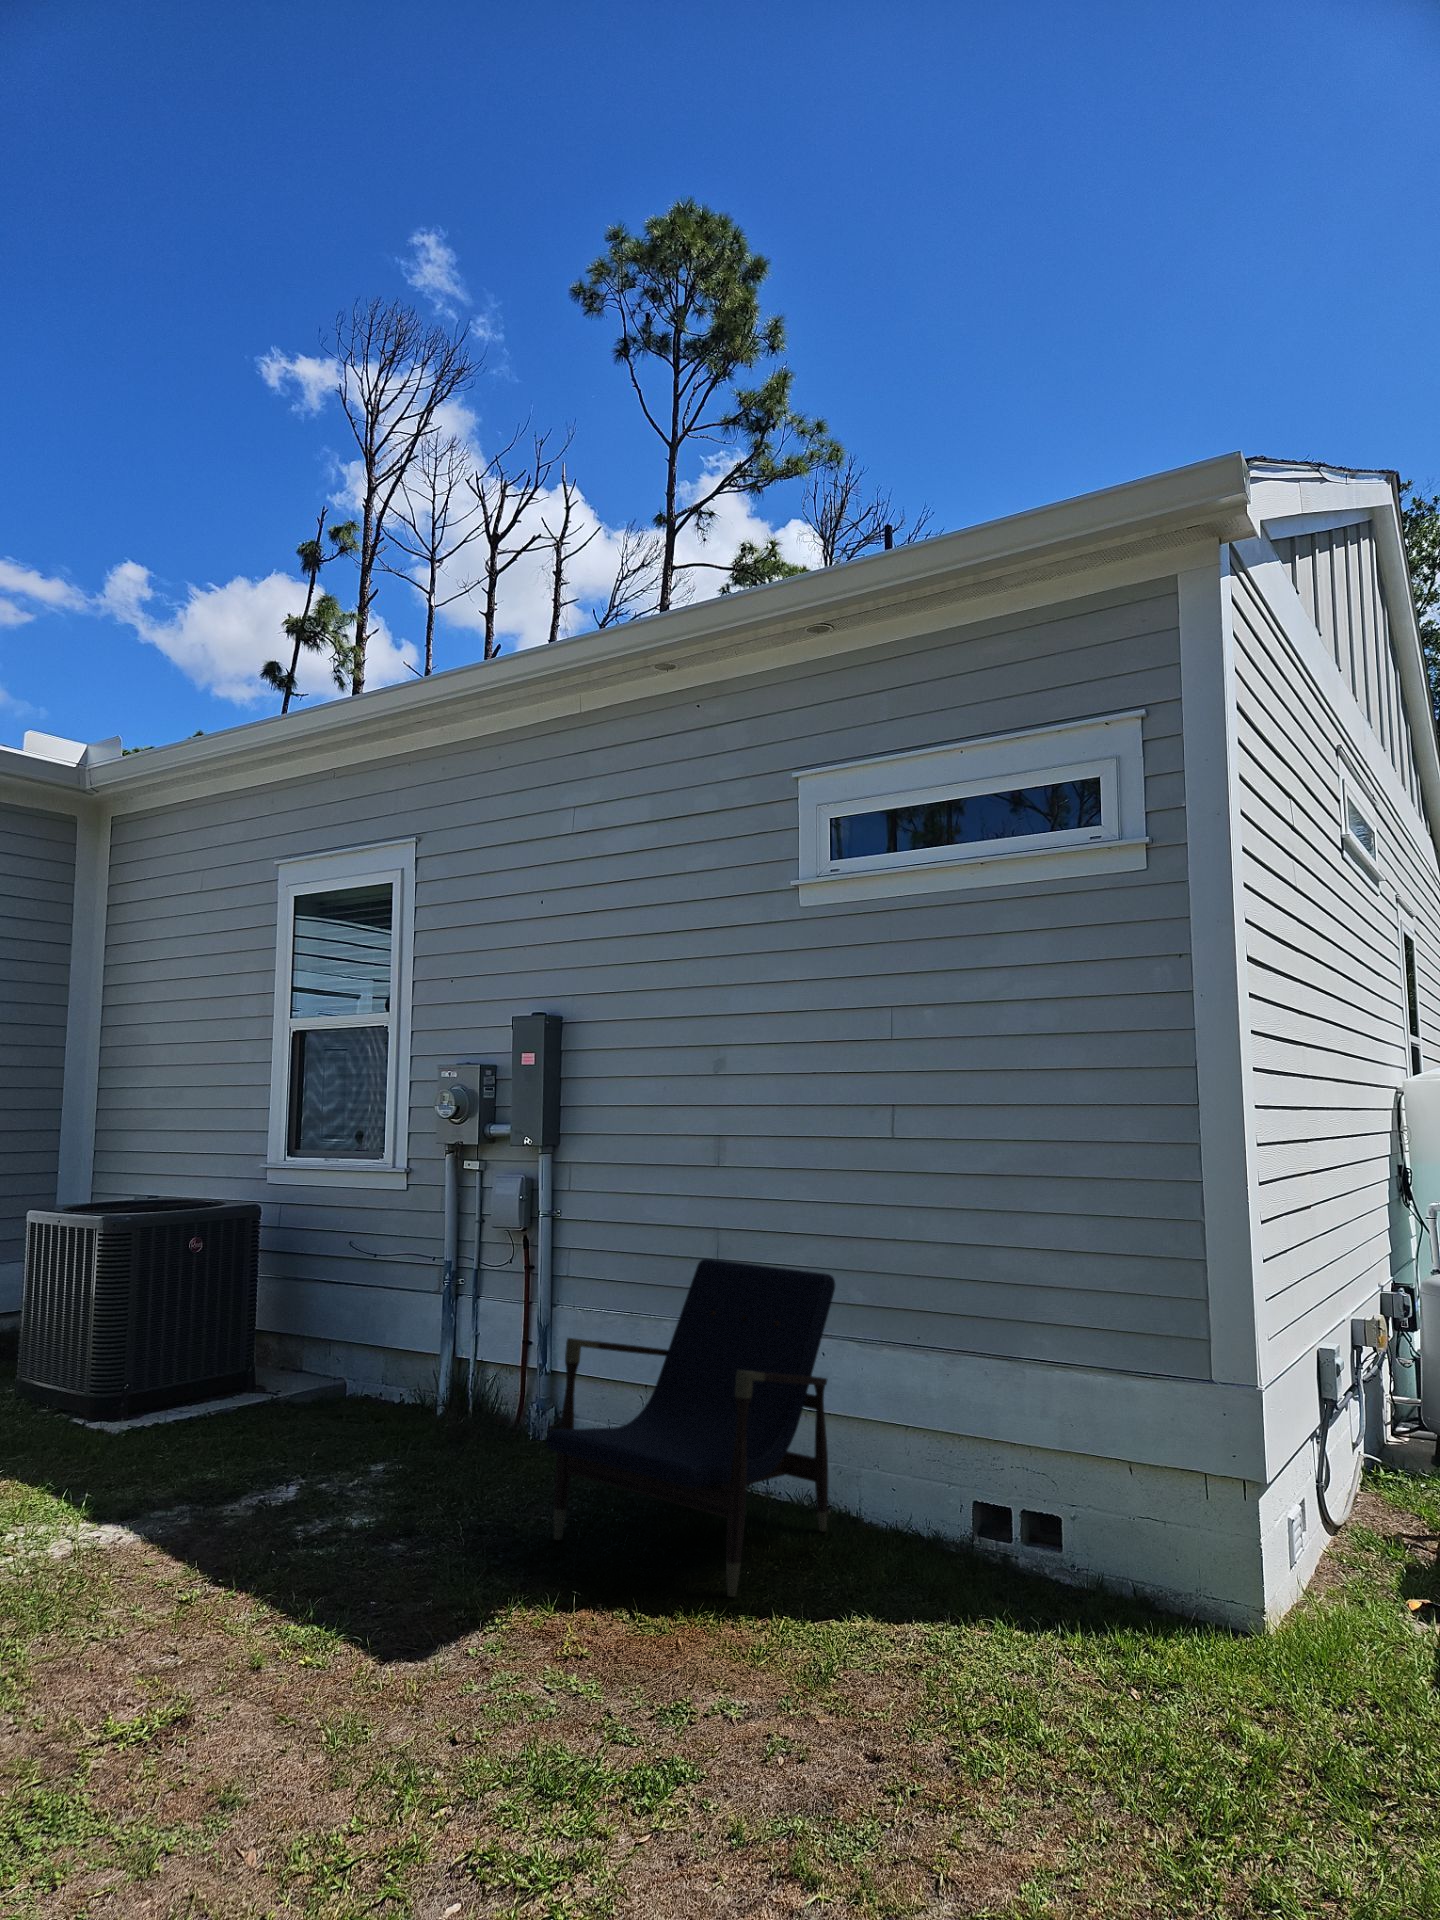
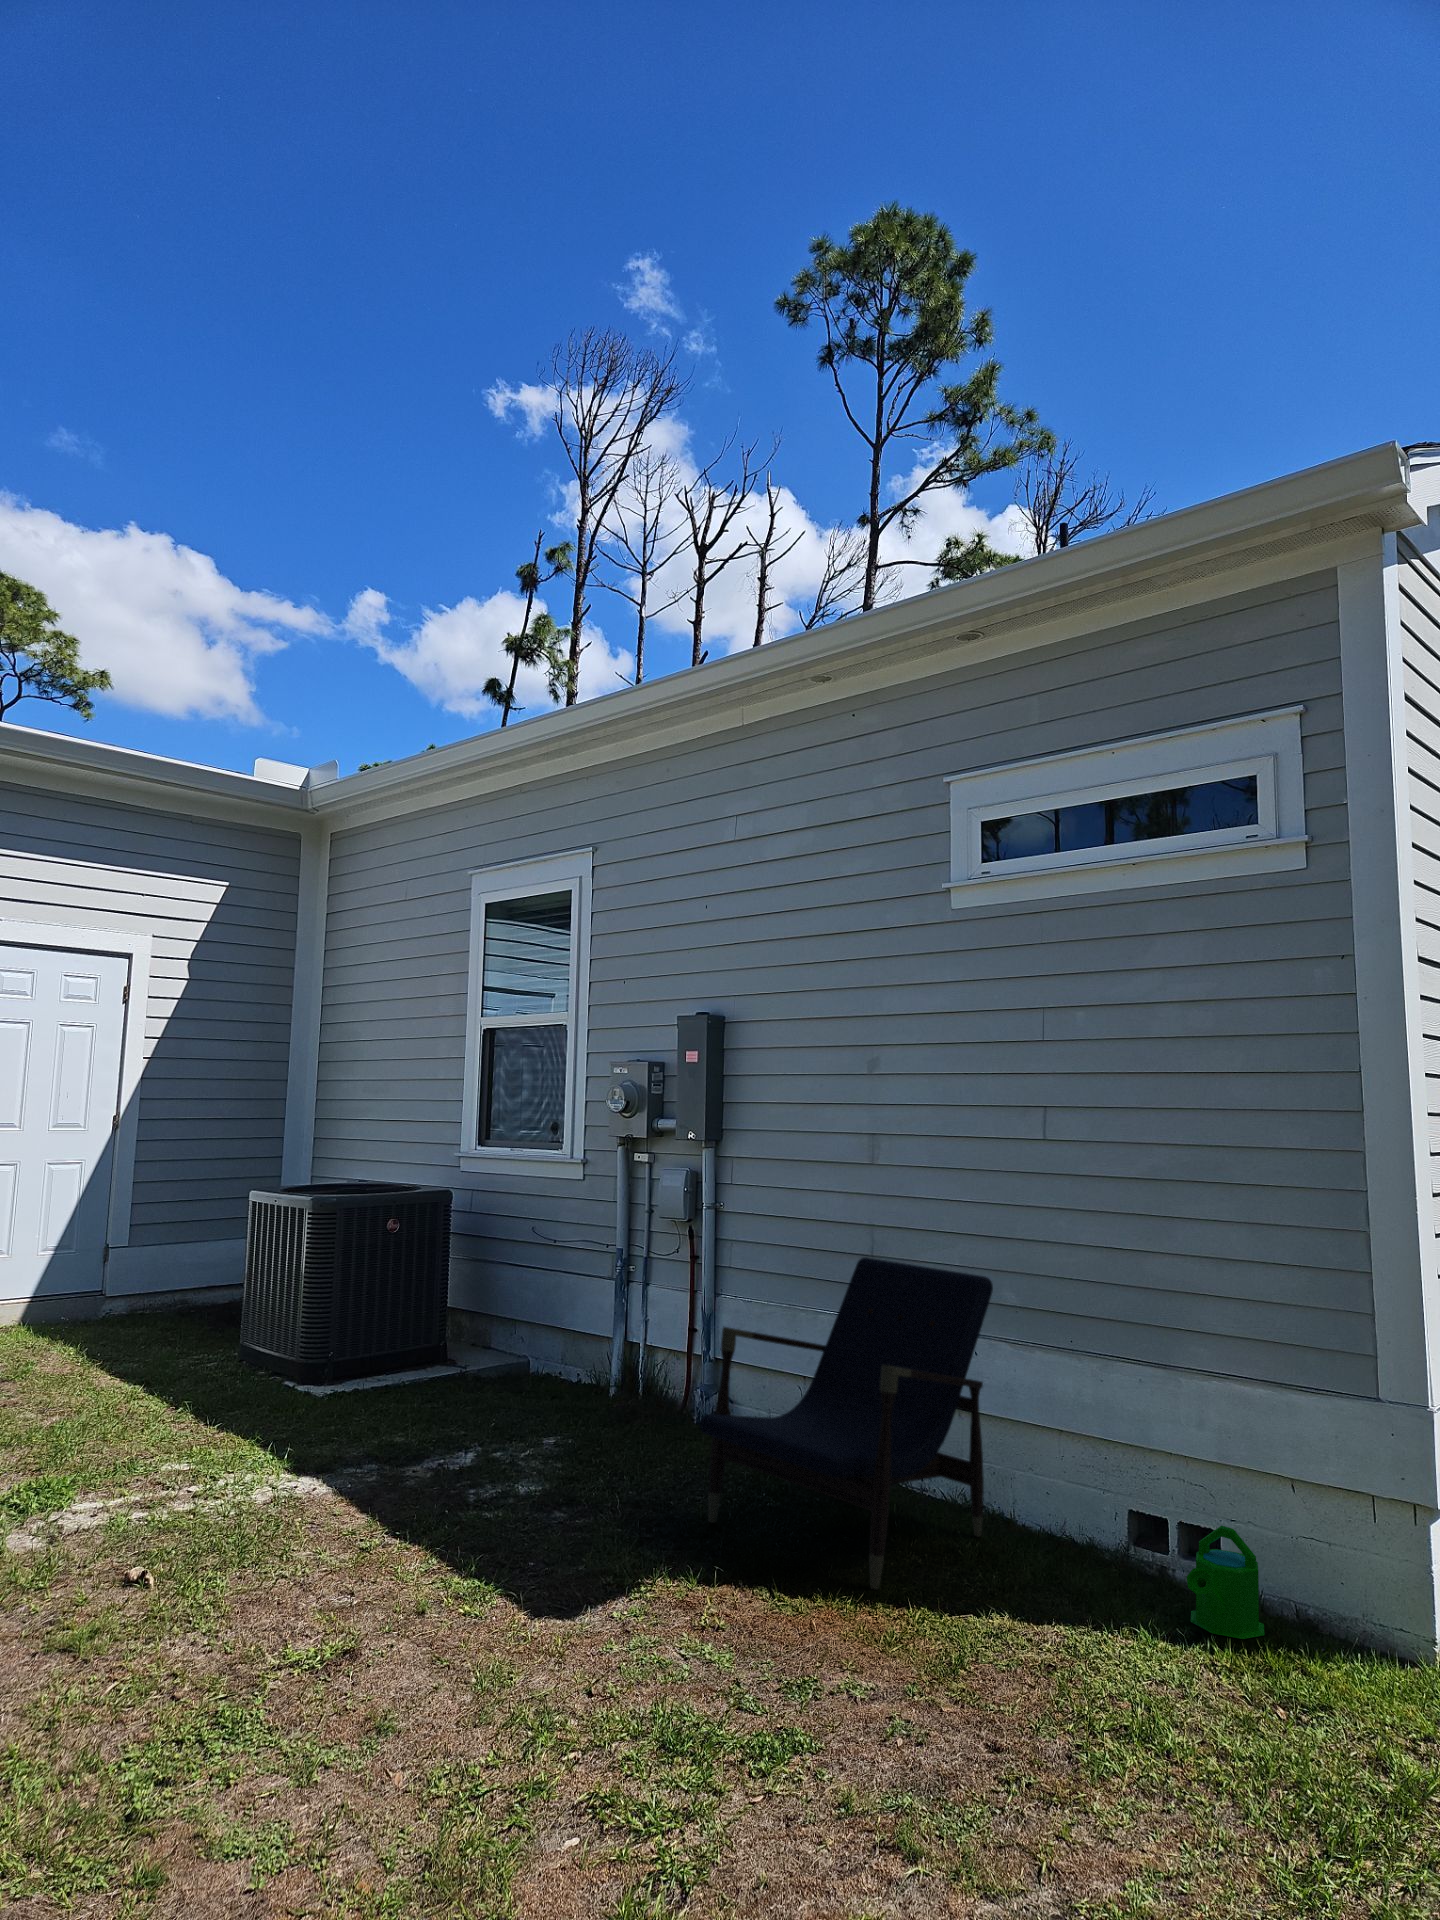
watering can: none [1033,1506,1102,1614] -> present [1187,1526,1265,1639]

